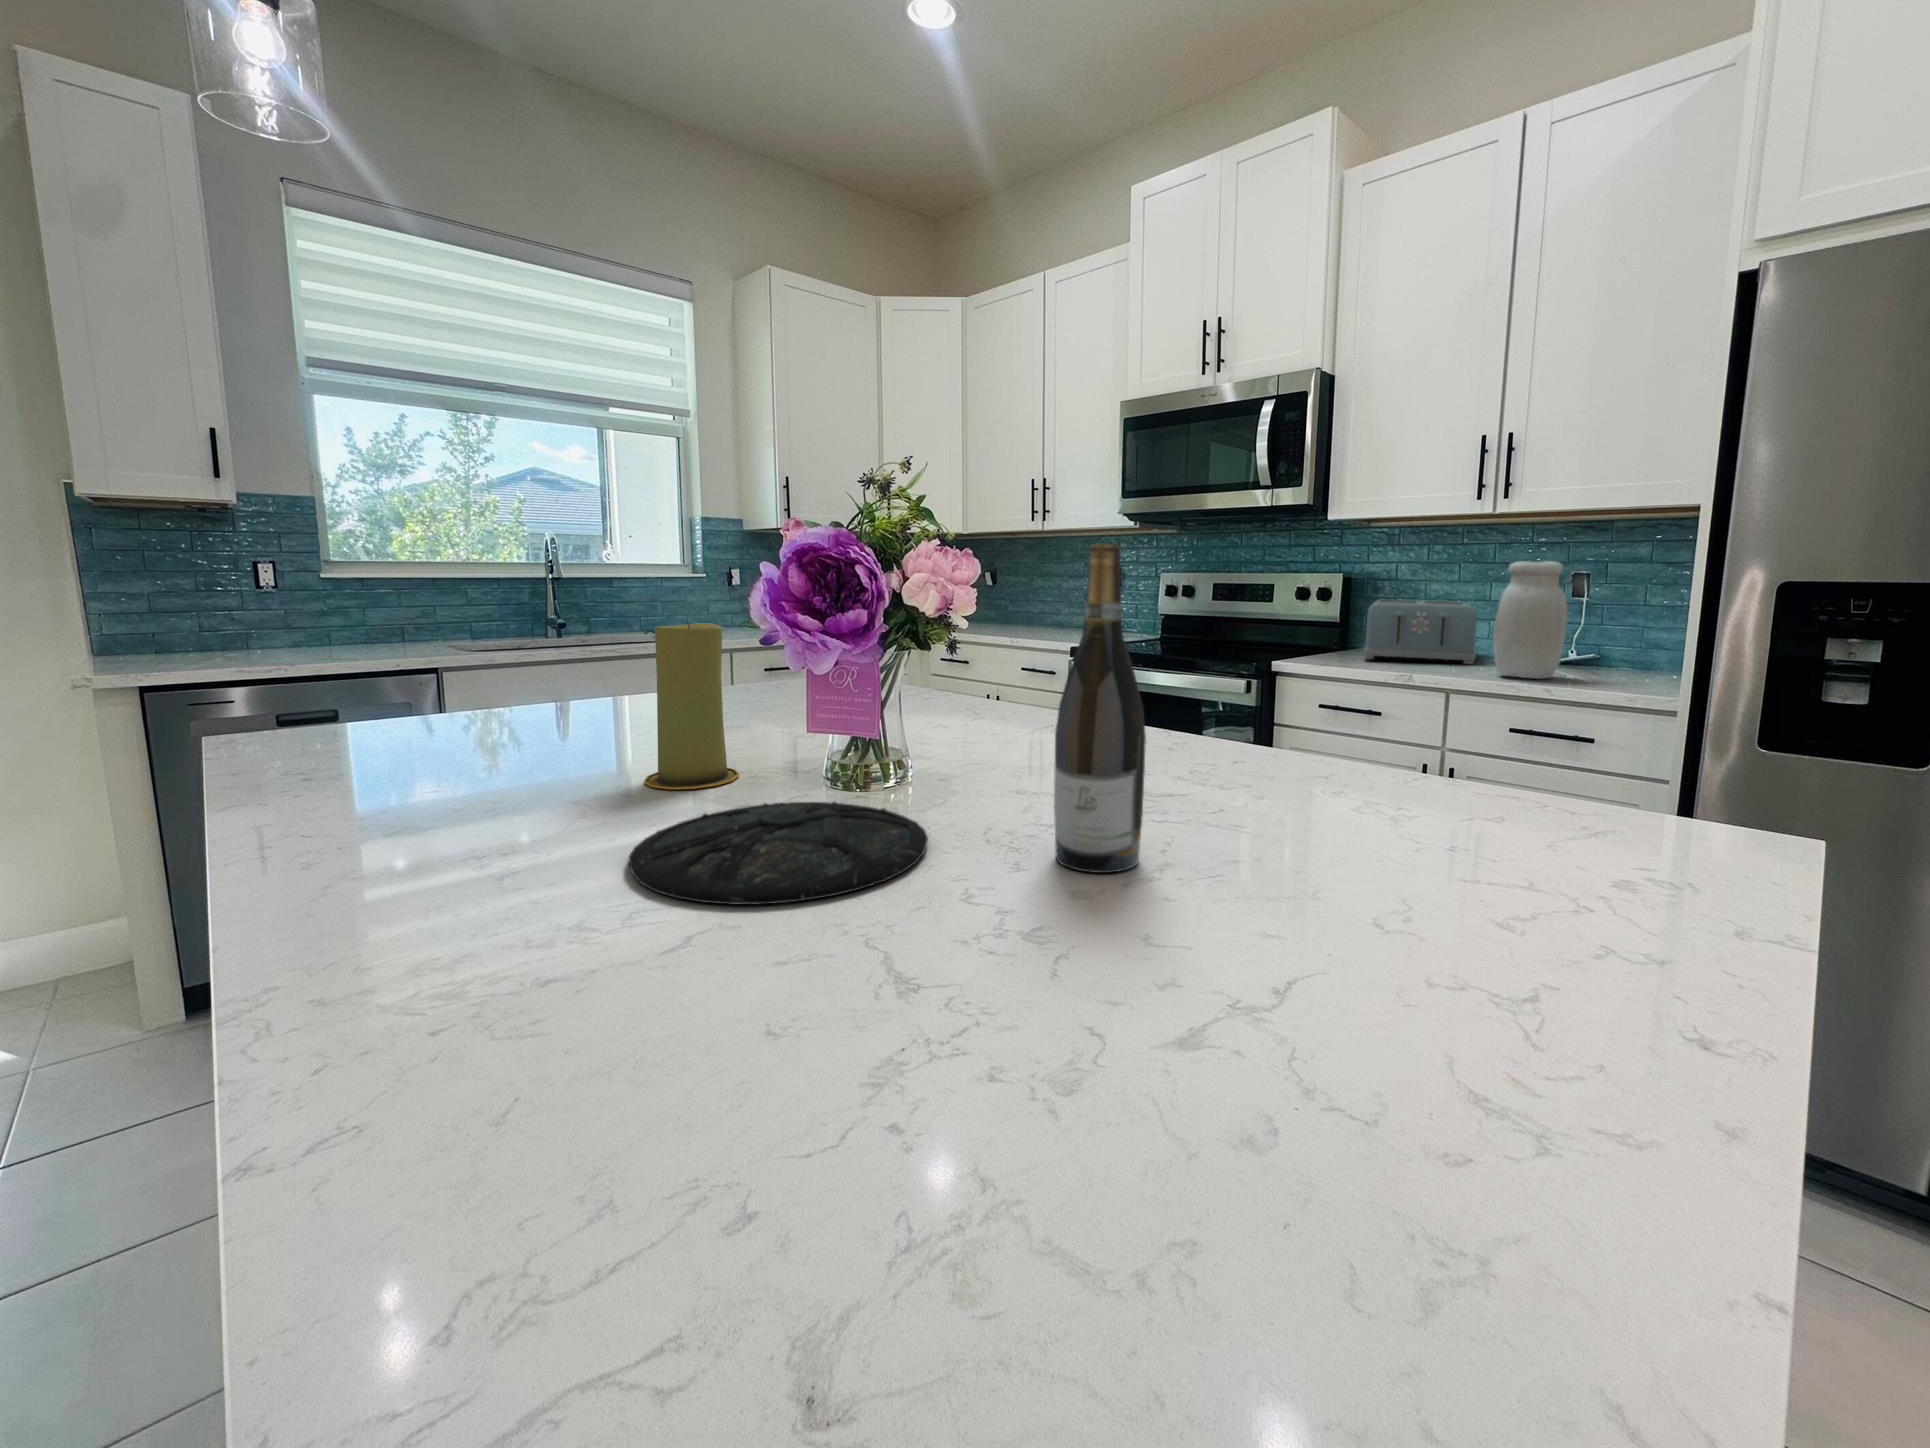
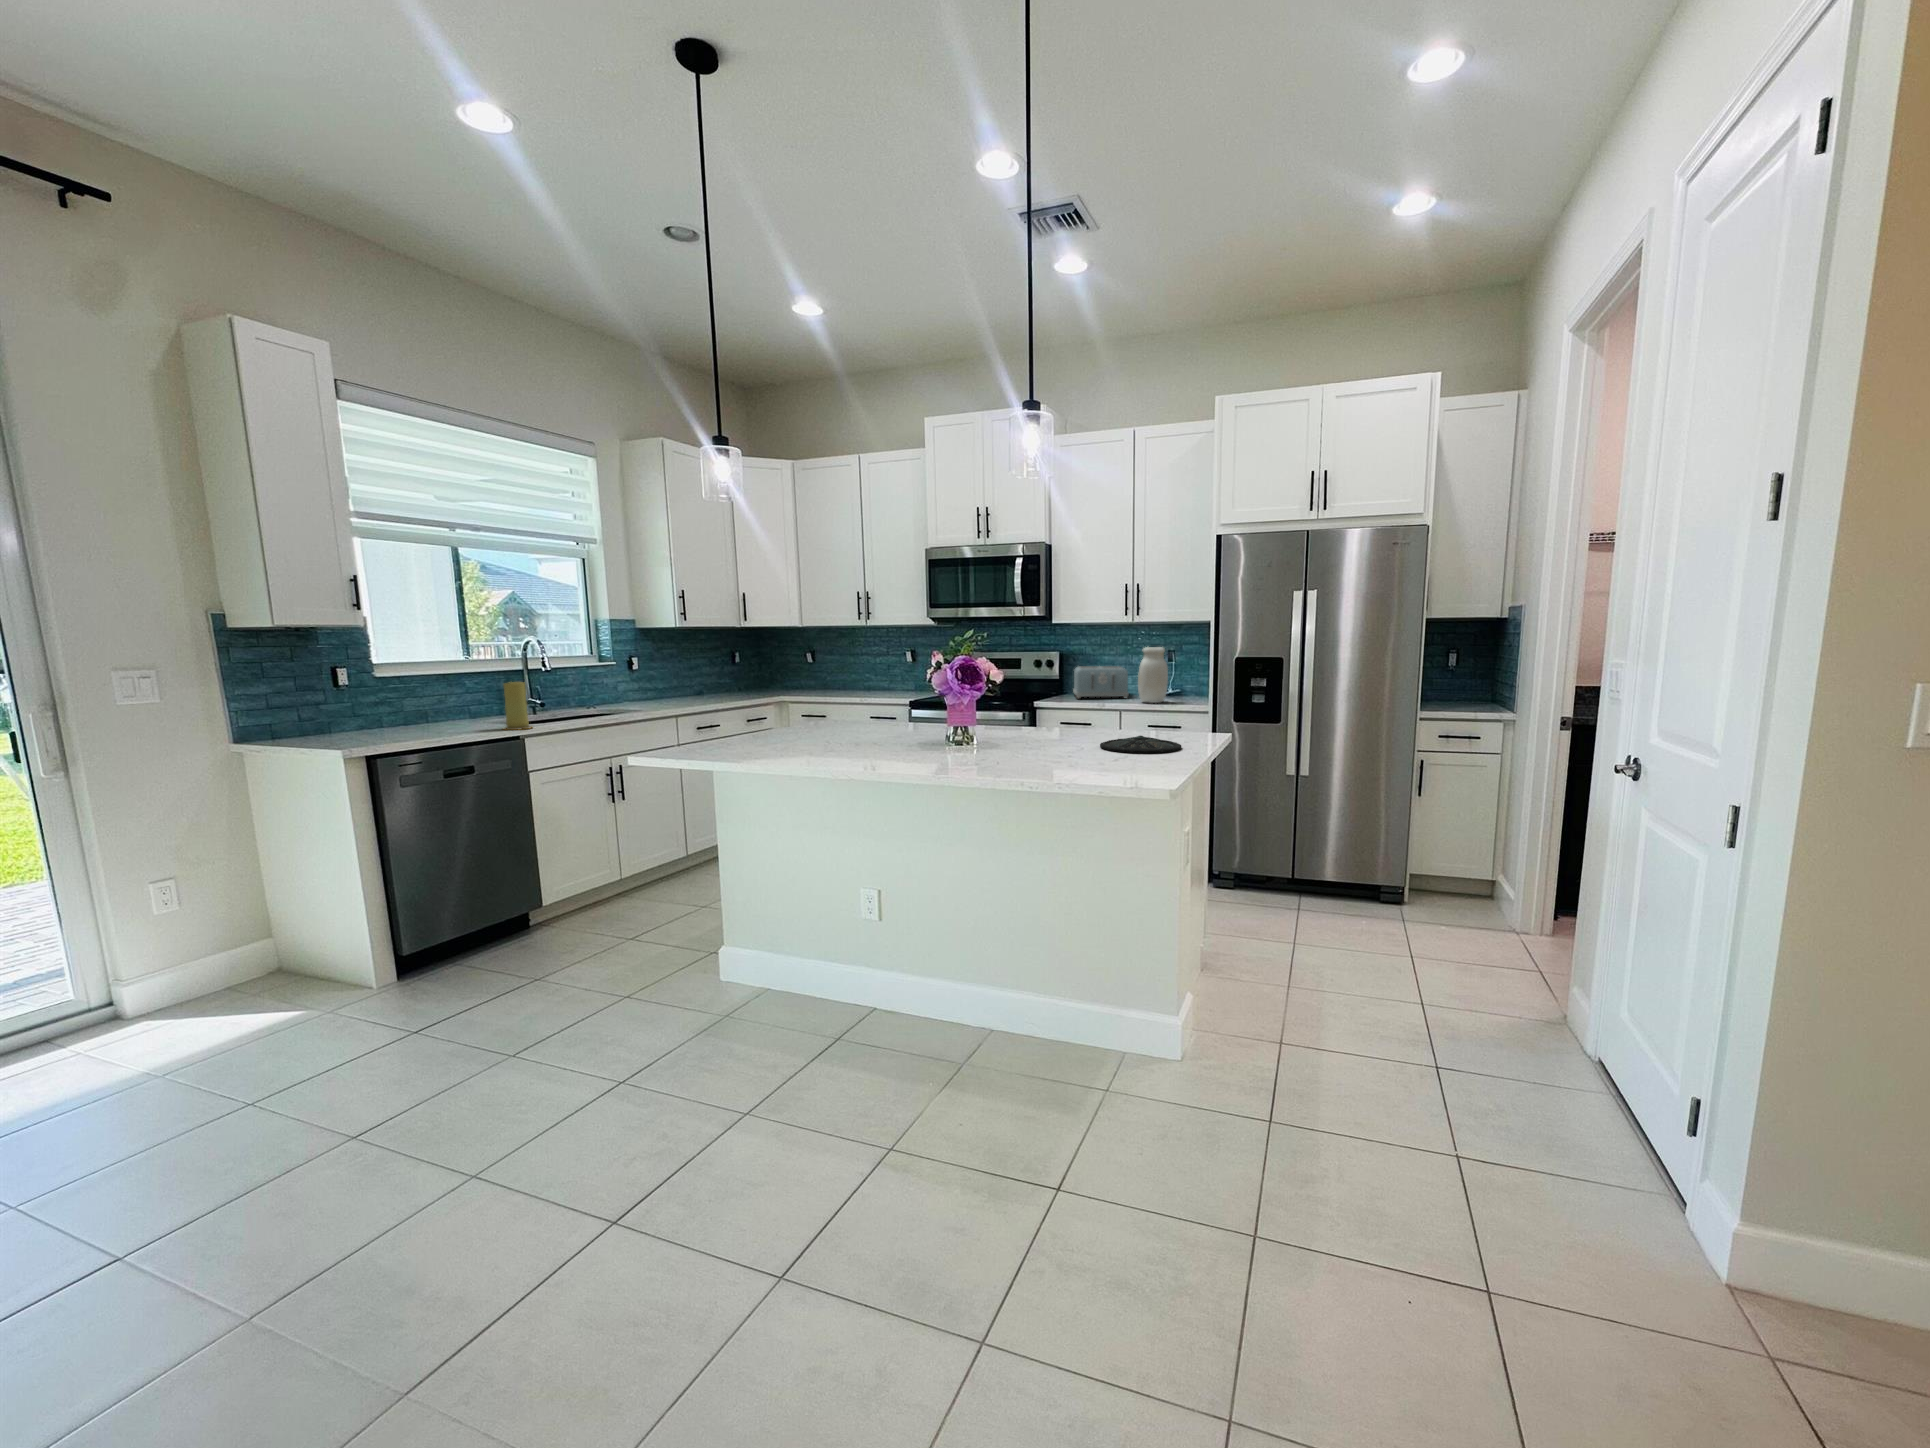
wine bottle: present [1054,544,1146,873] -> none [1049,661,1075,755]
candle: present [644,623,739,789] -> present [503,682,531,730]
plate: present [629,802,928,904] -> present [1100,736,1181,753]

